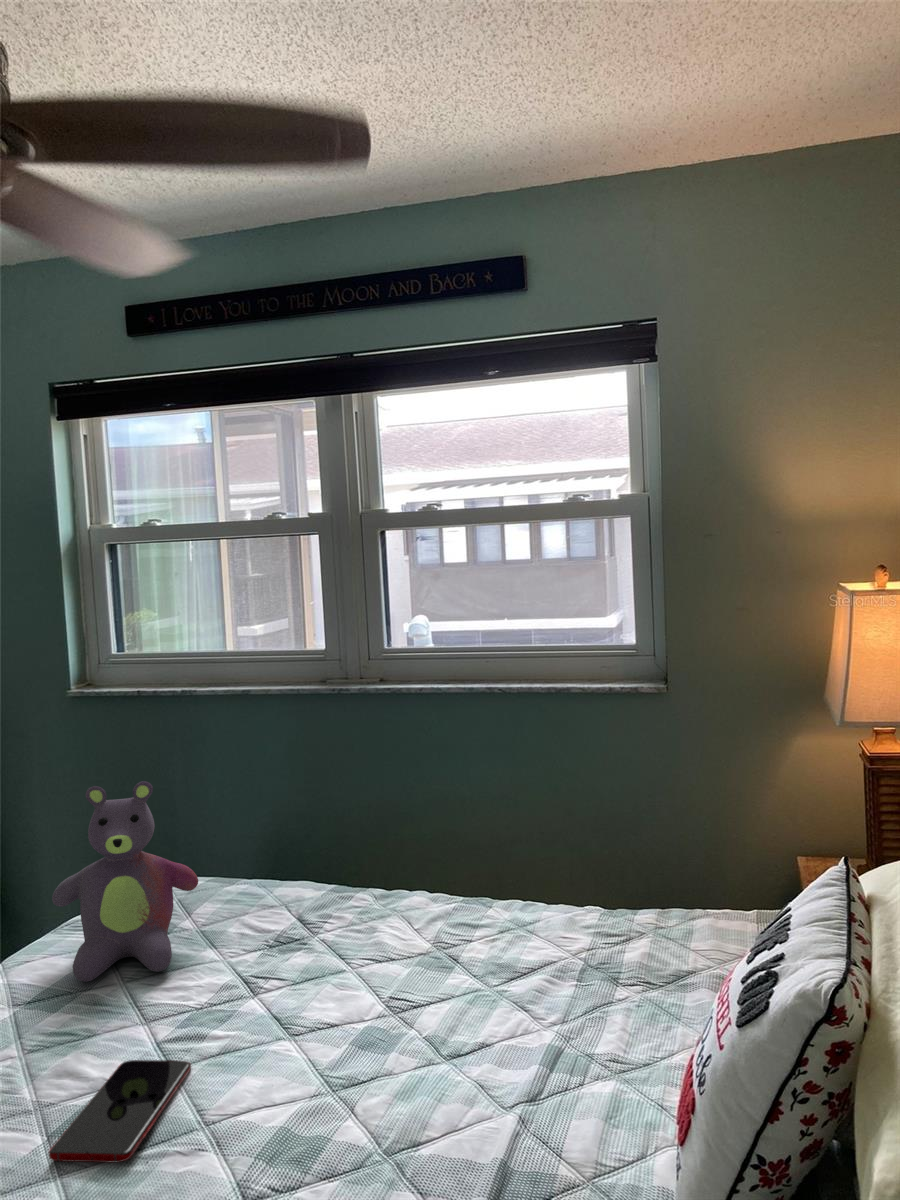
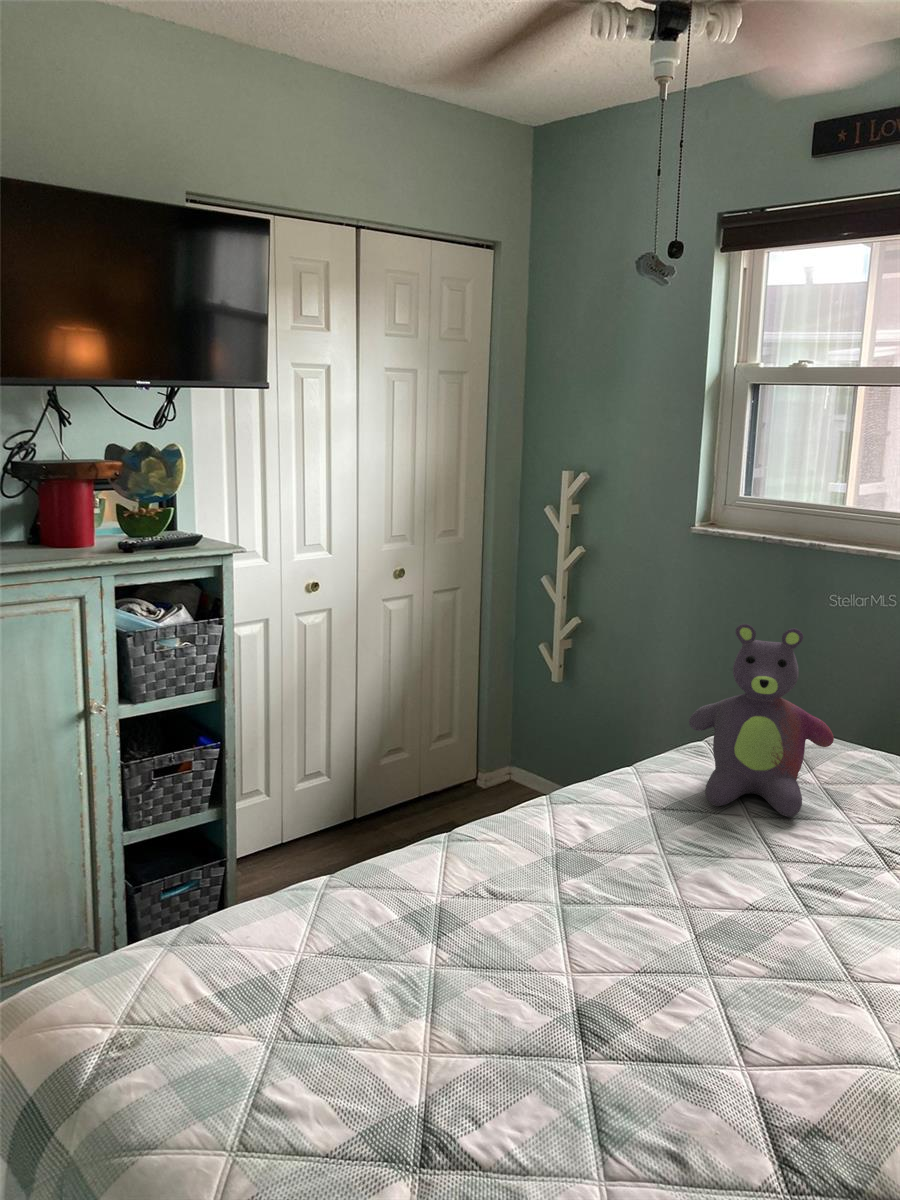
smartphone: present [49,1060,191,1162] -> none [702,891,831,983]

